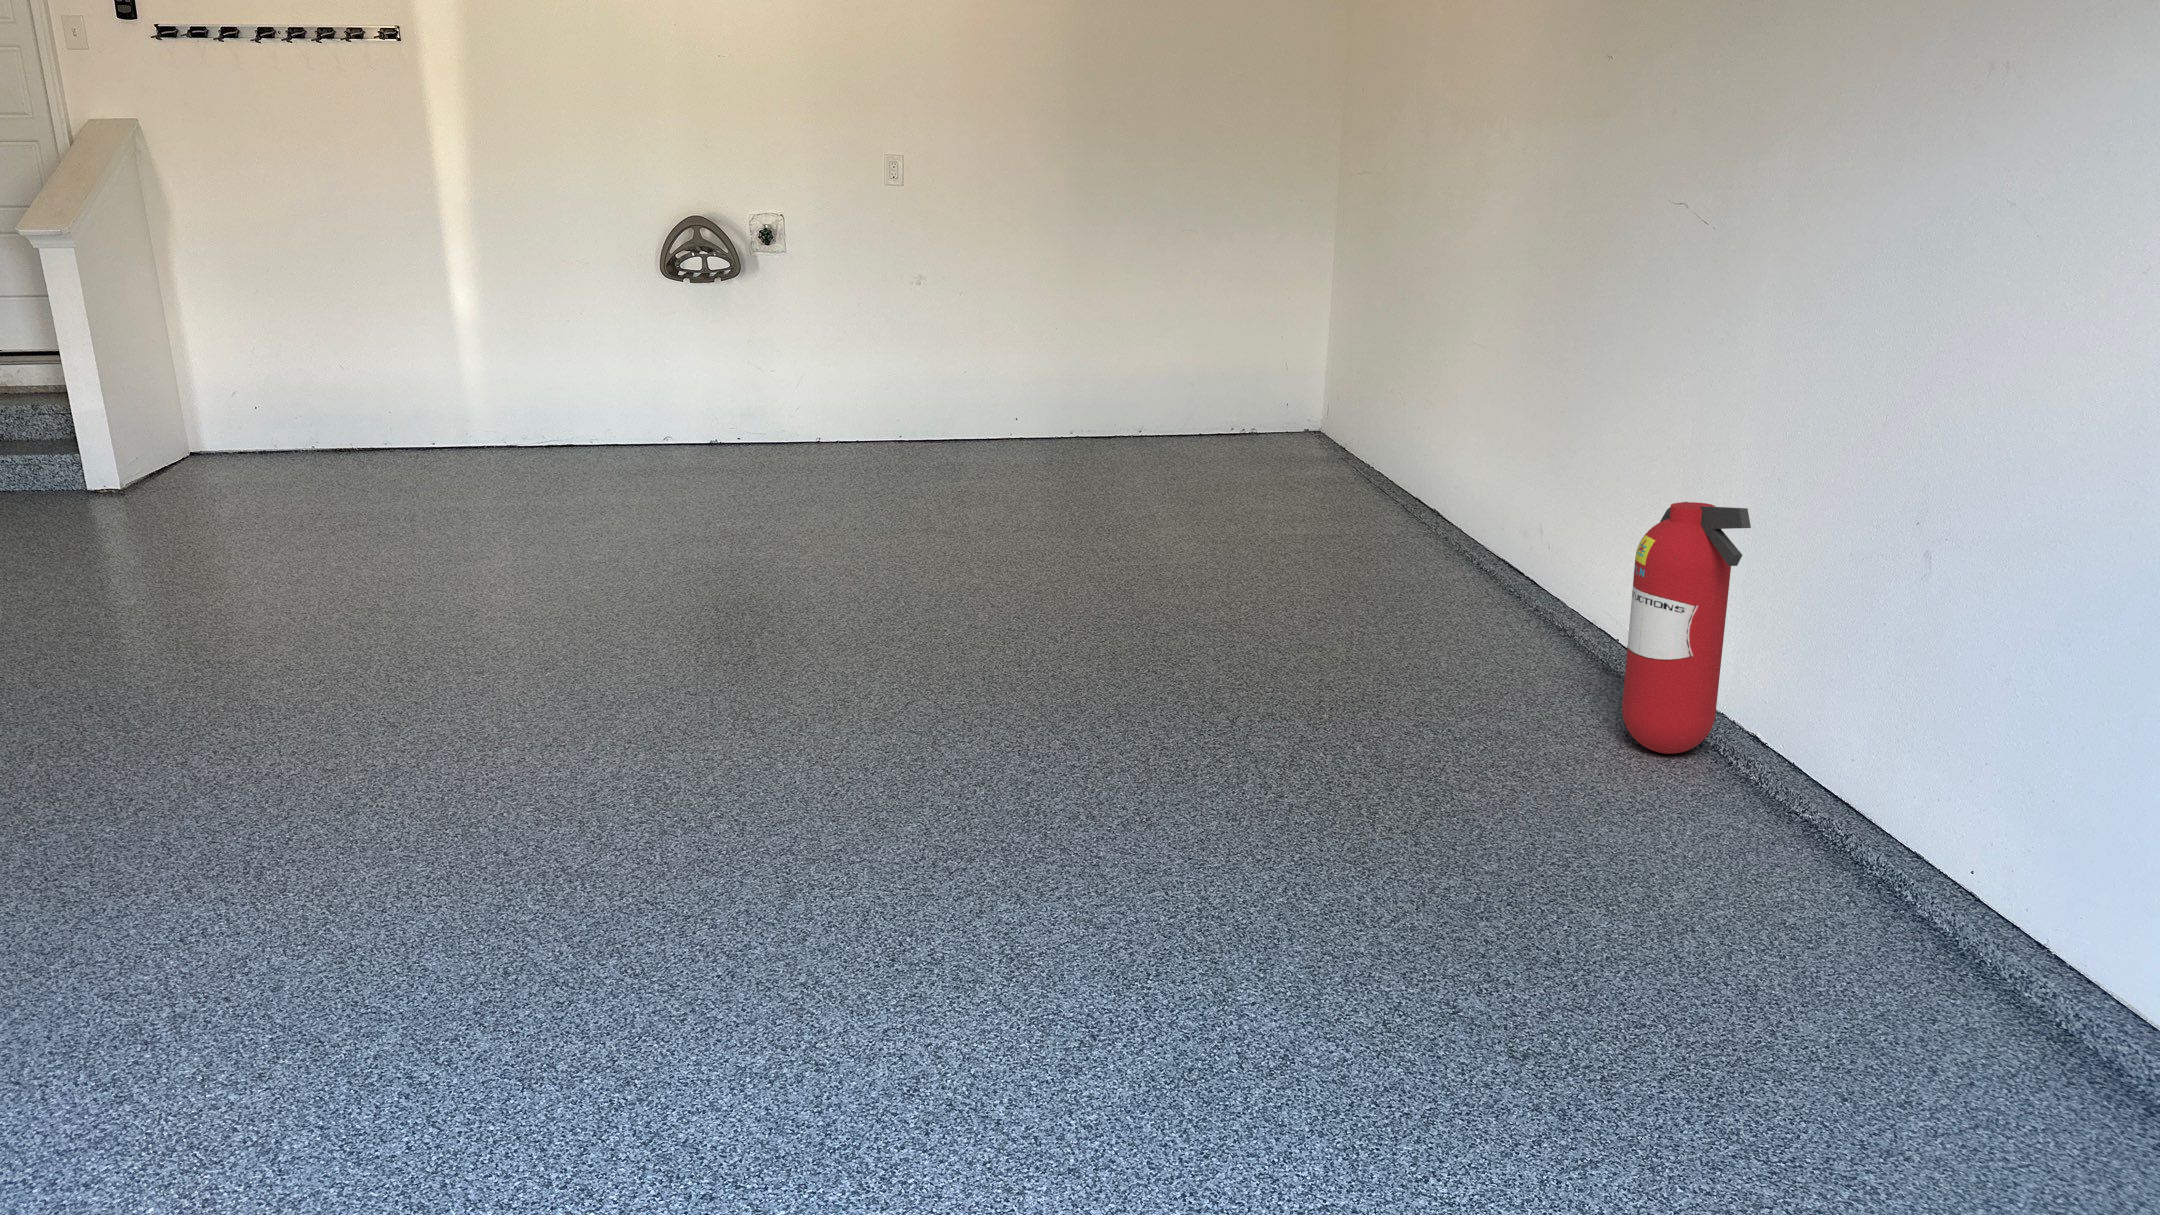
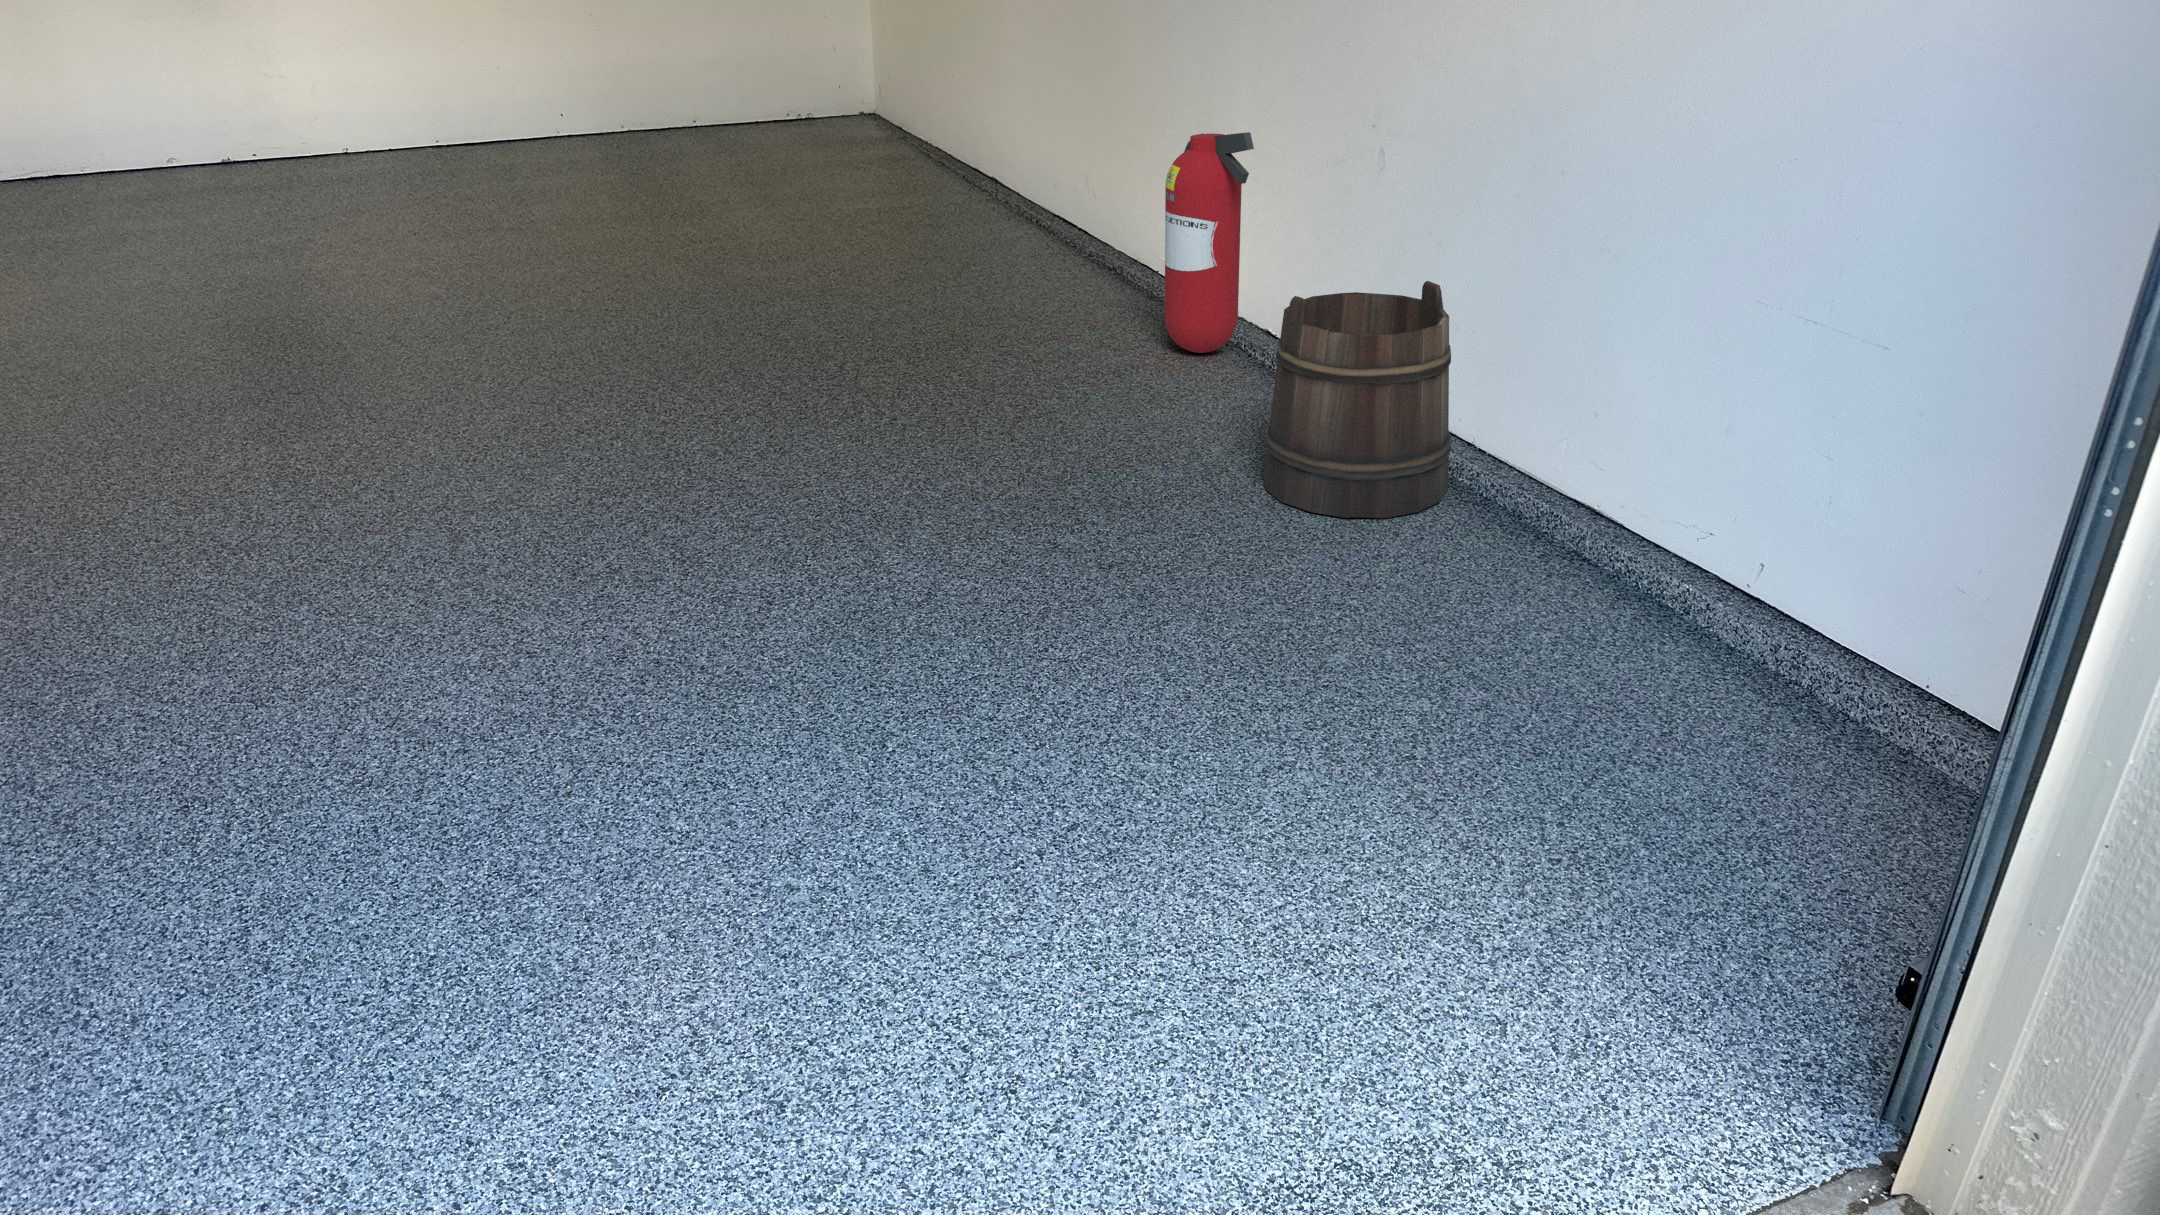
bucket: none [1738,727,2018,1039] -> present [1263,281,1451,518]

